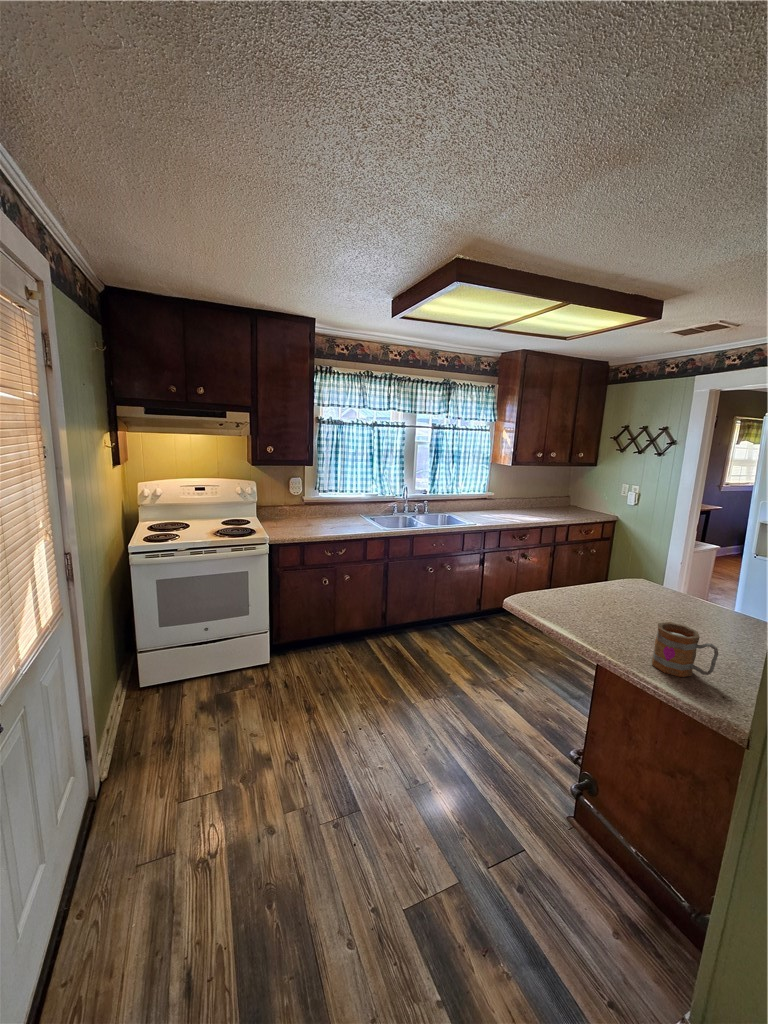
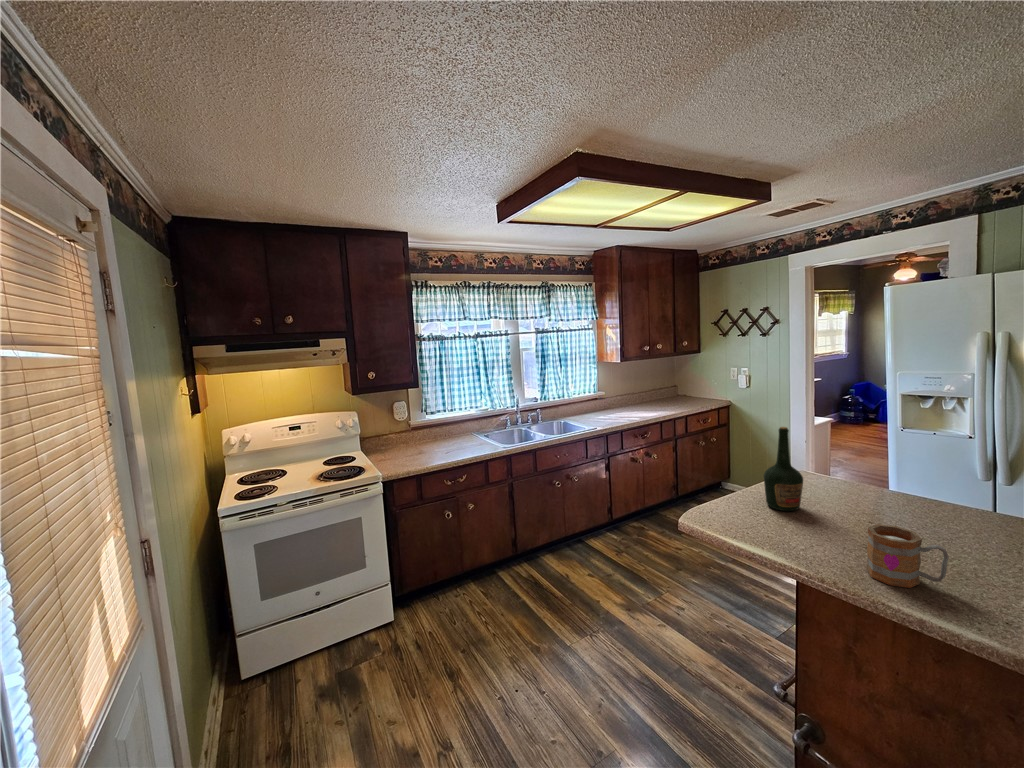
bottle: none [595,533,630,610] -> present [764,427,803,511]

